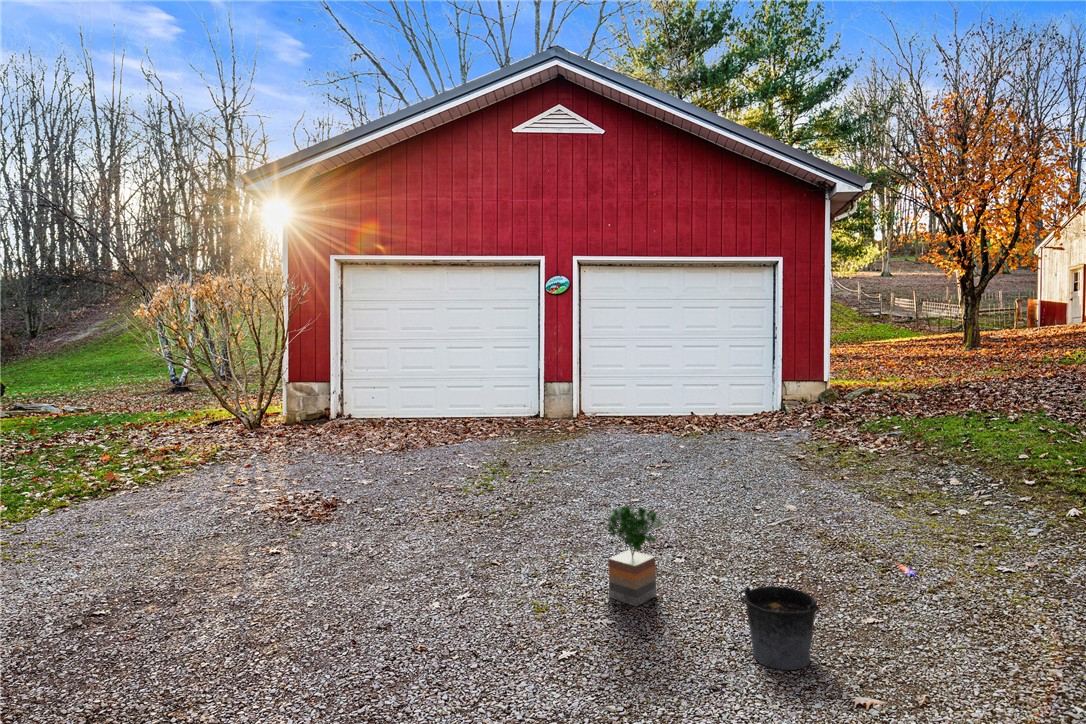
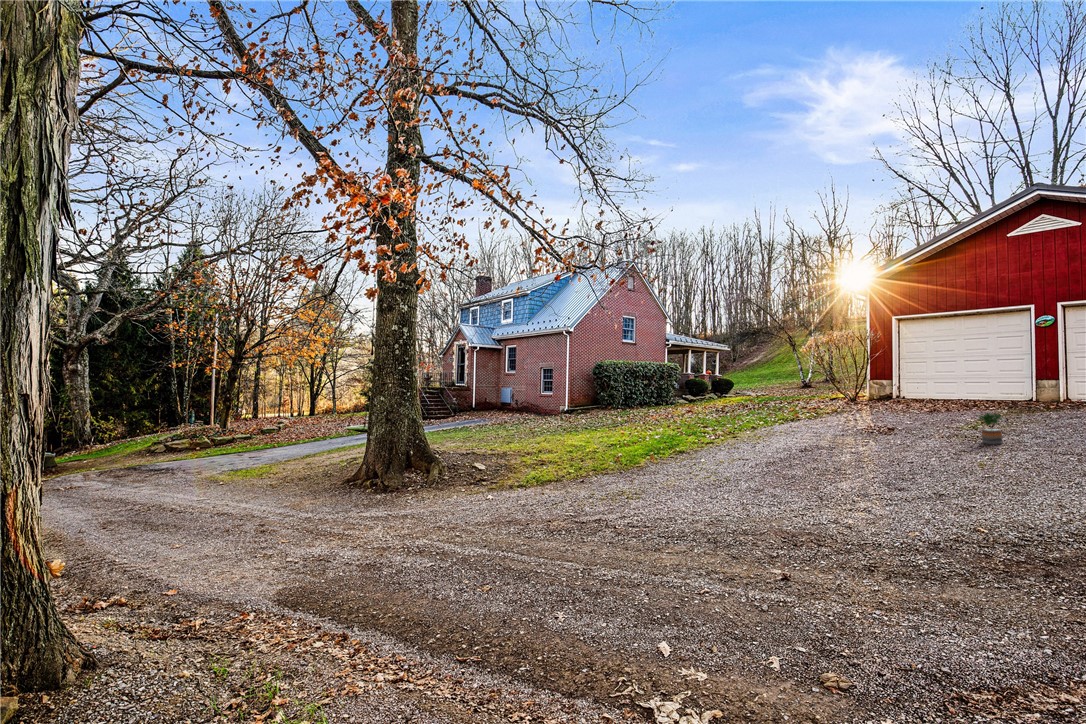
bucket: present [740,586,819,670] -> none [1013,432,1042,454]

